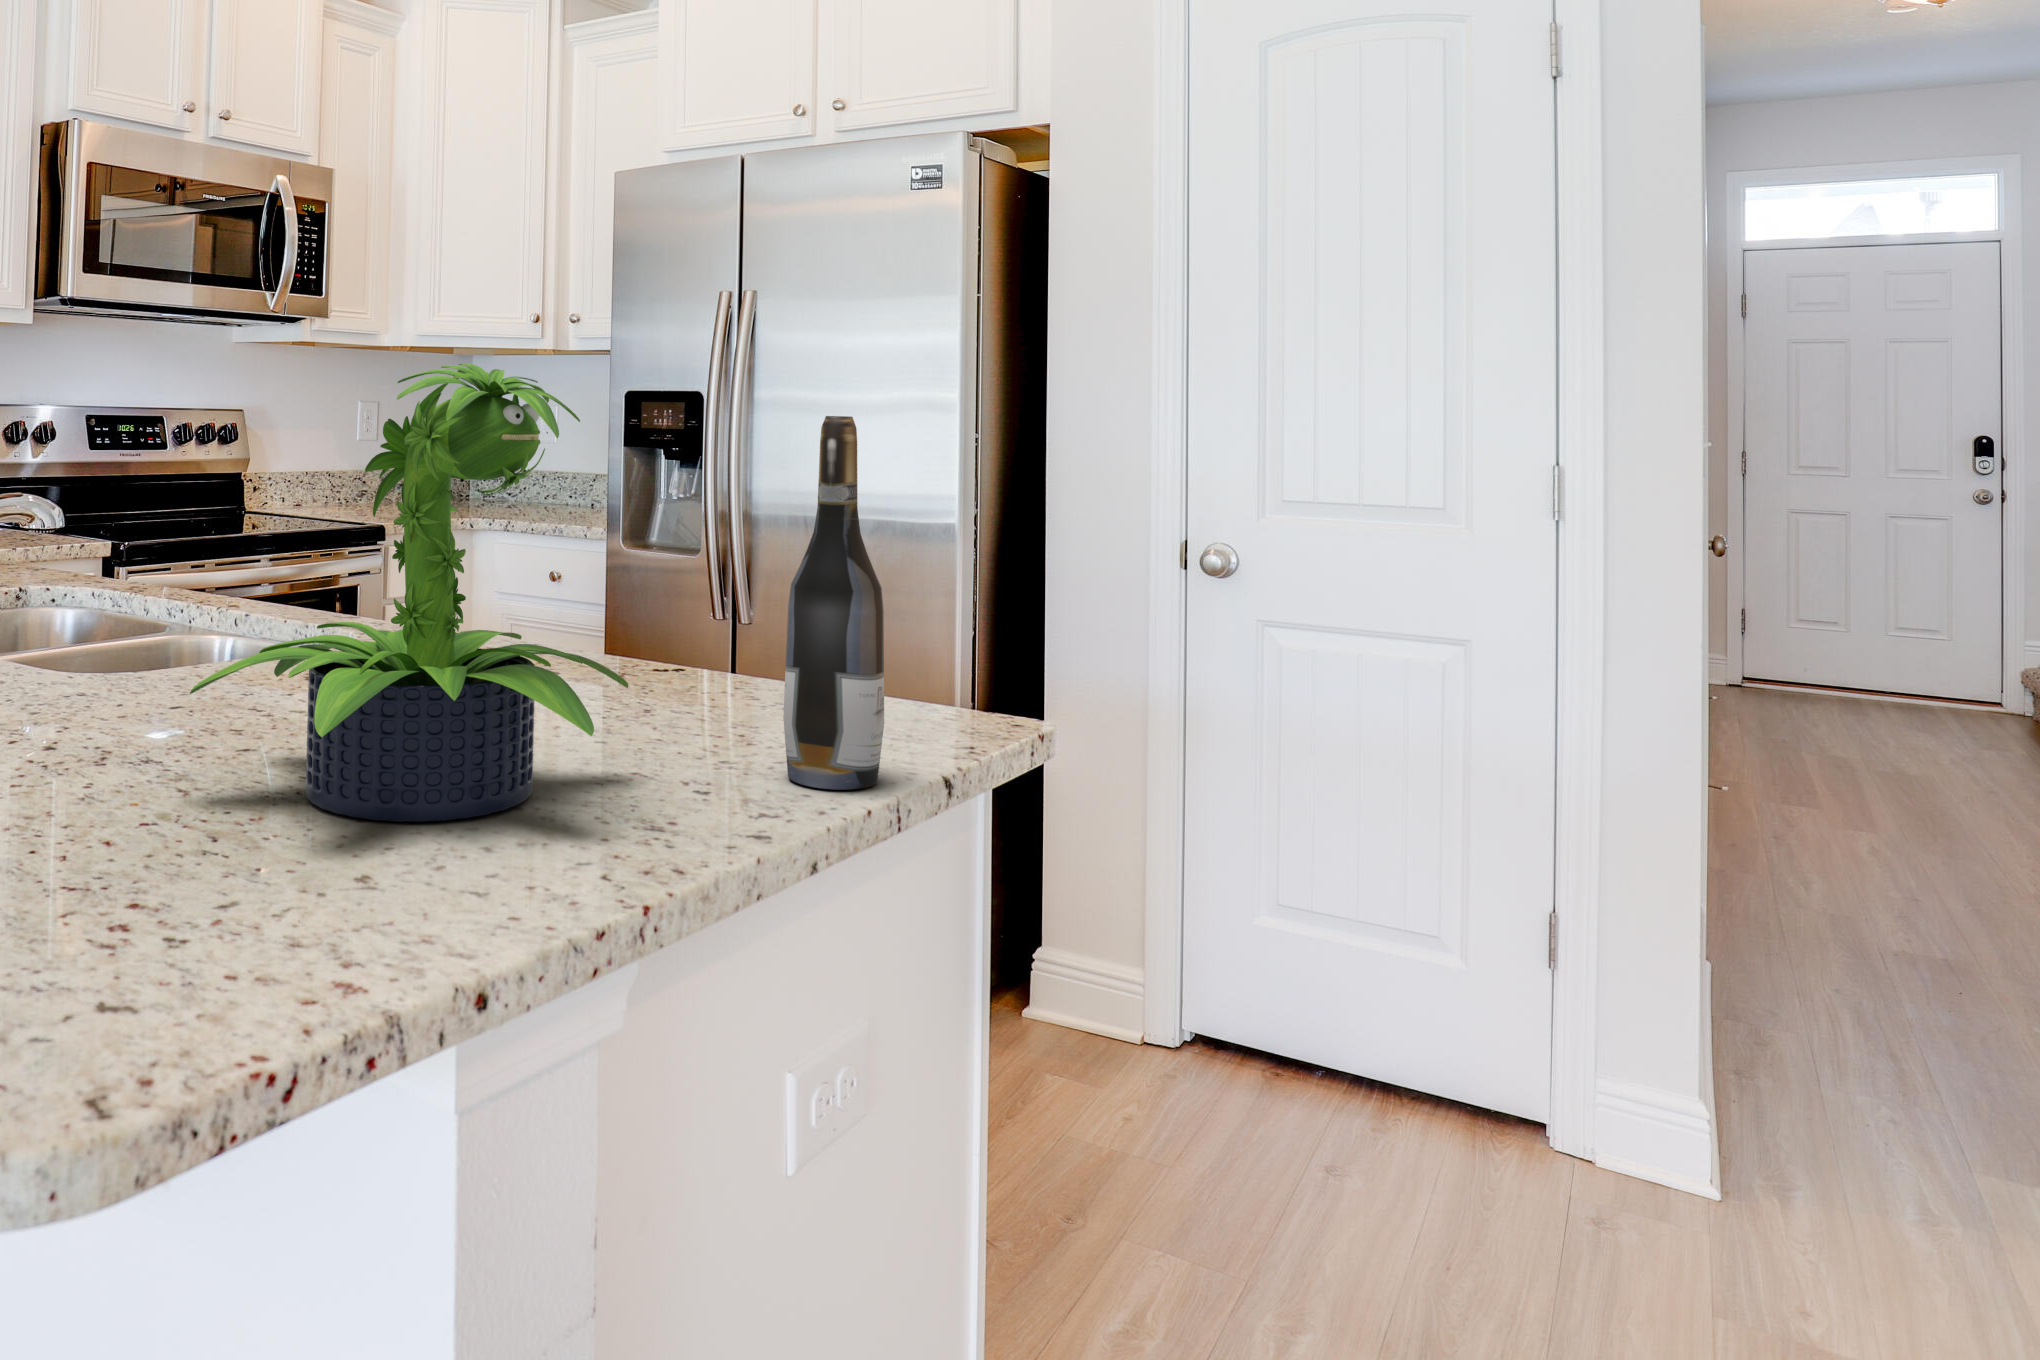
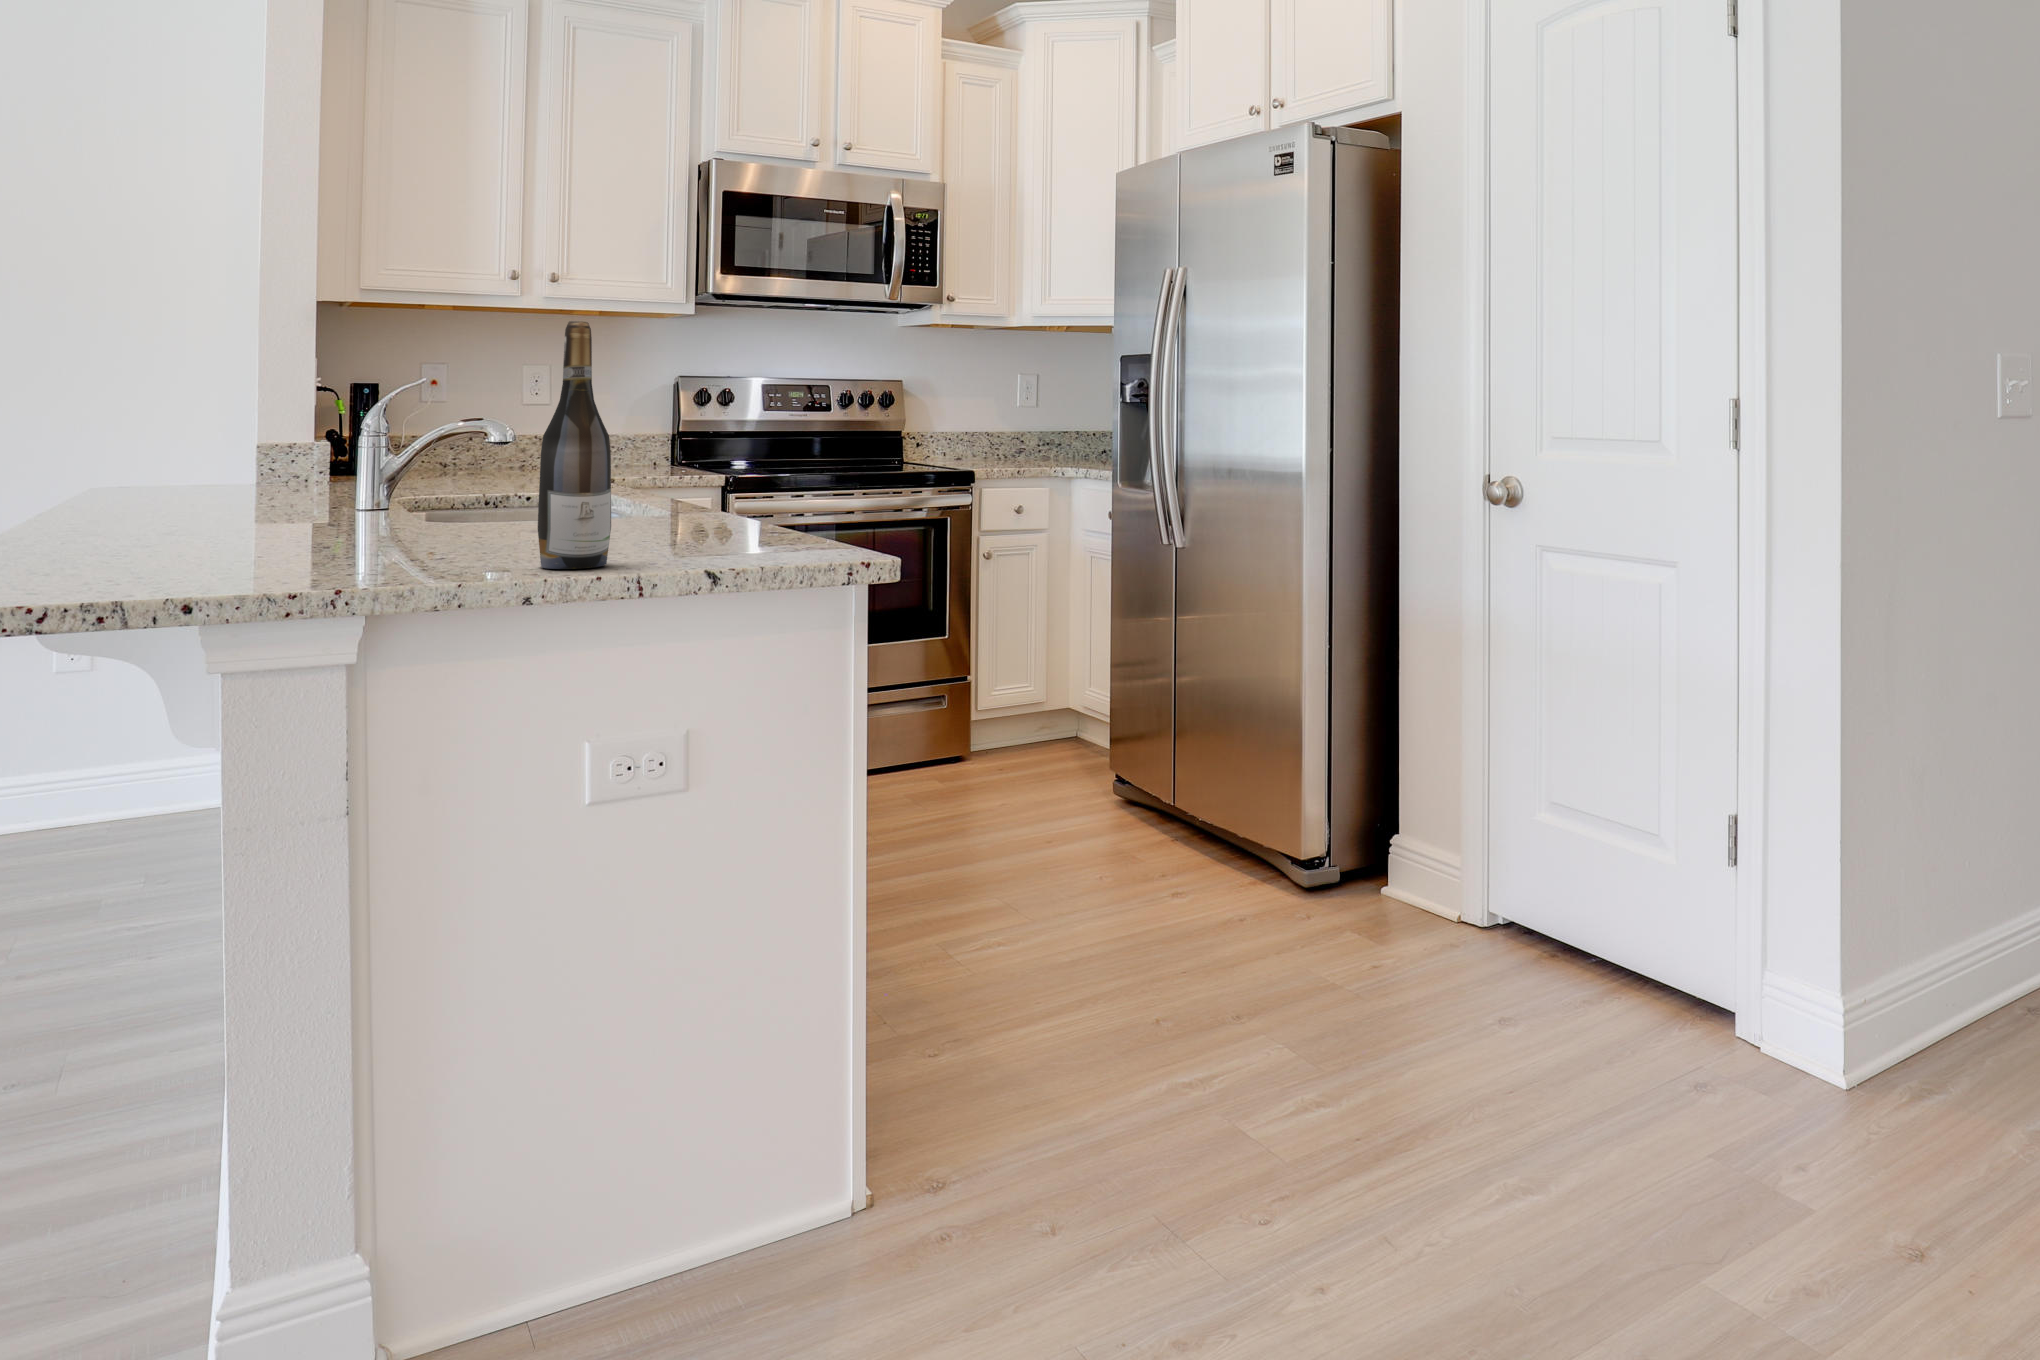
potted plant: present [190,363,628,822] -> none [151,292,458,565]

